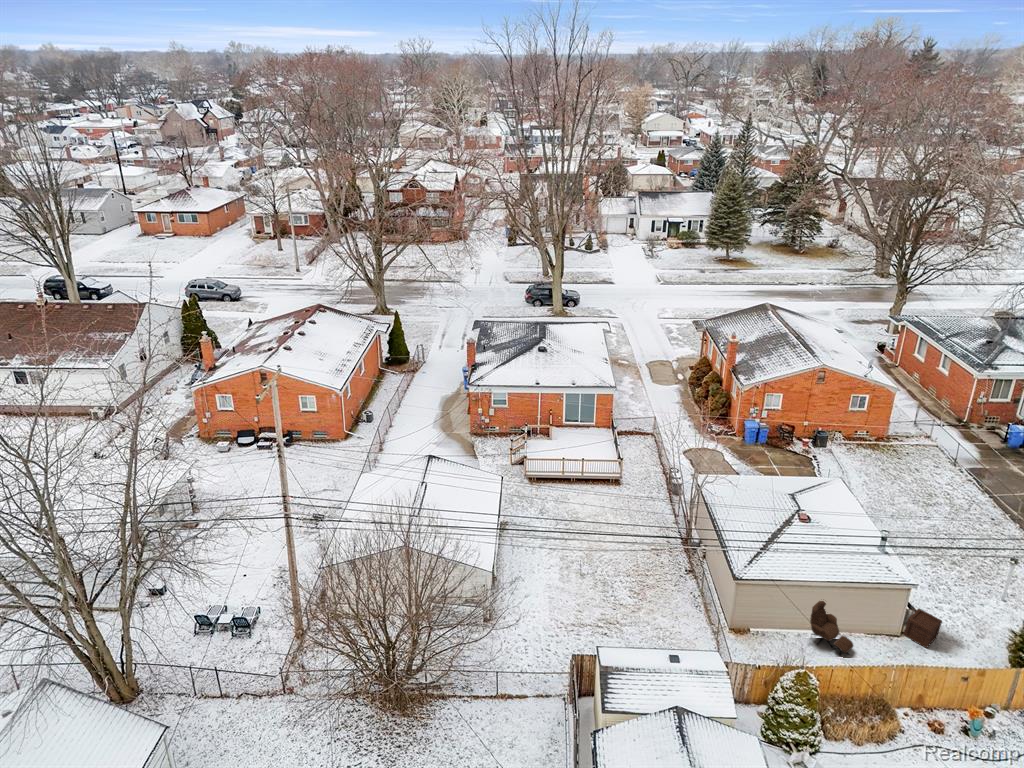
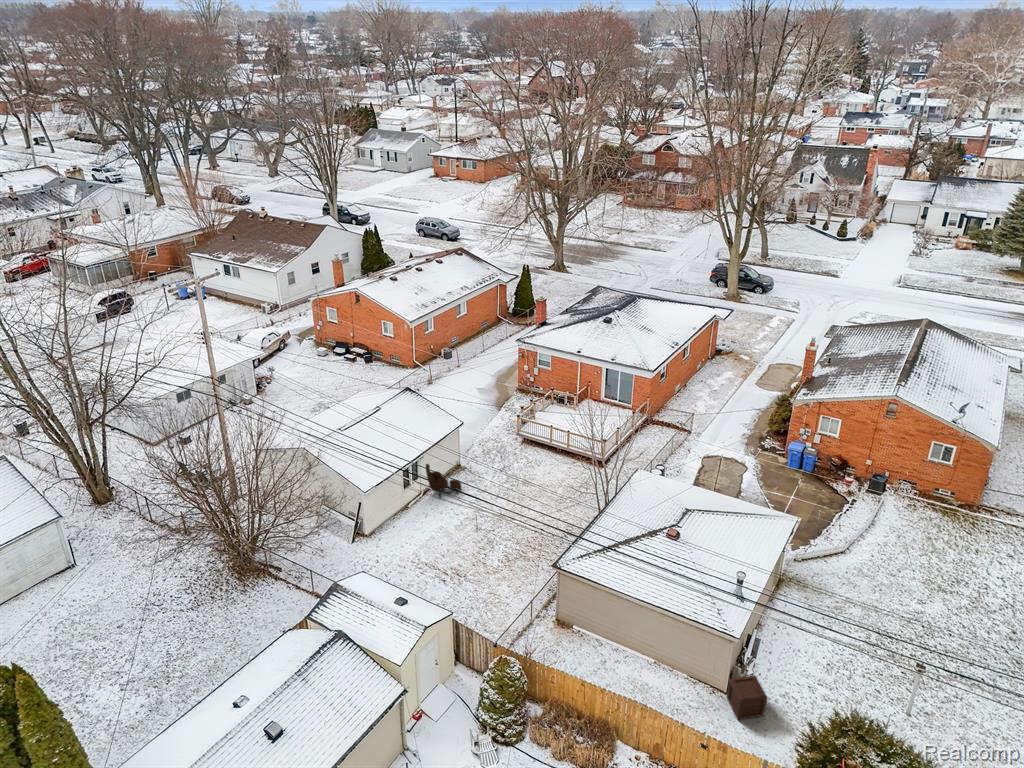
lounge chair: present [810,601,853,655] -> present [426,464,461,497]

